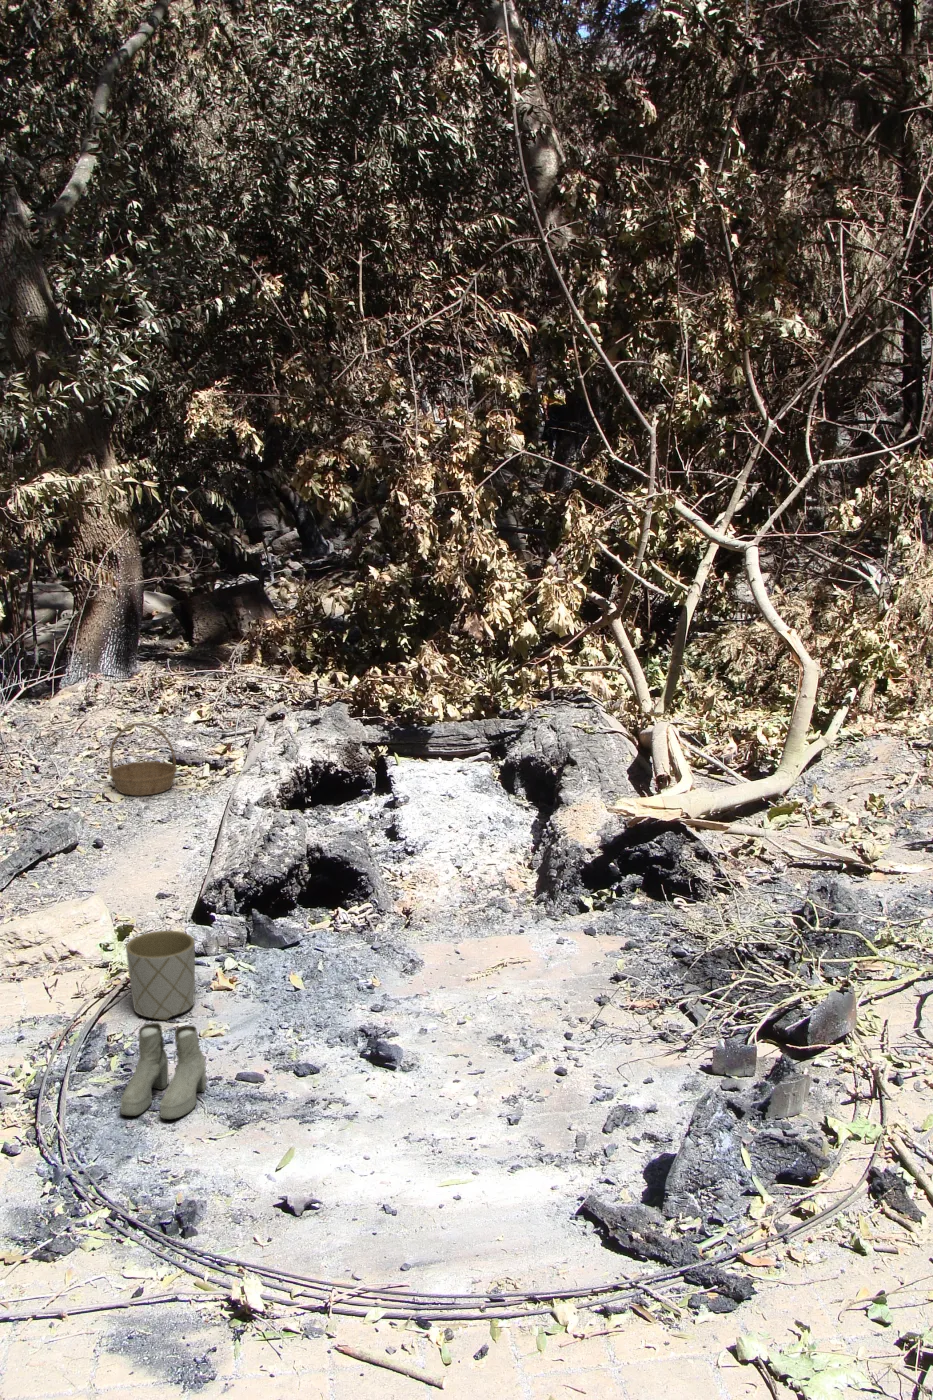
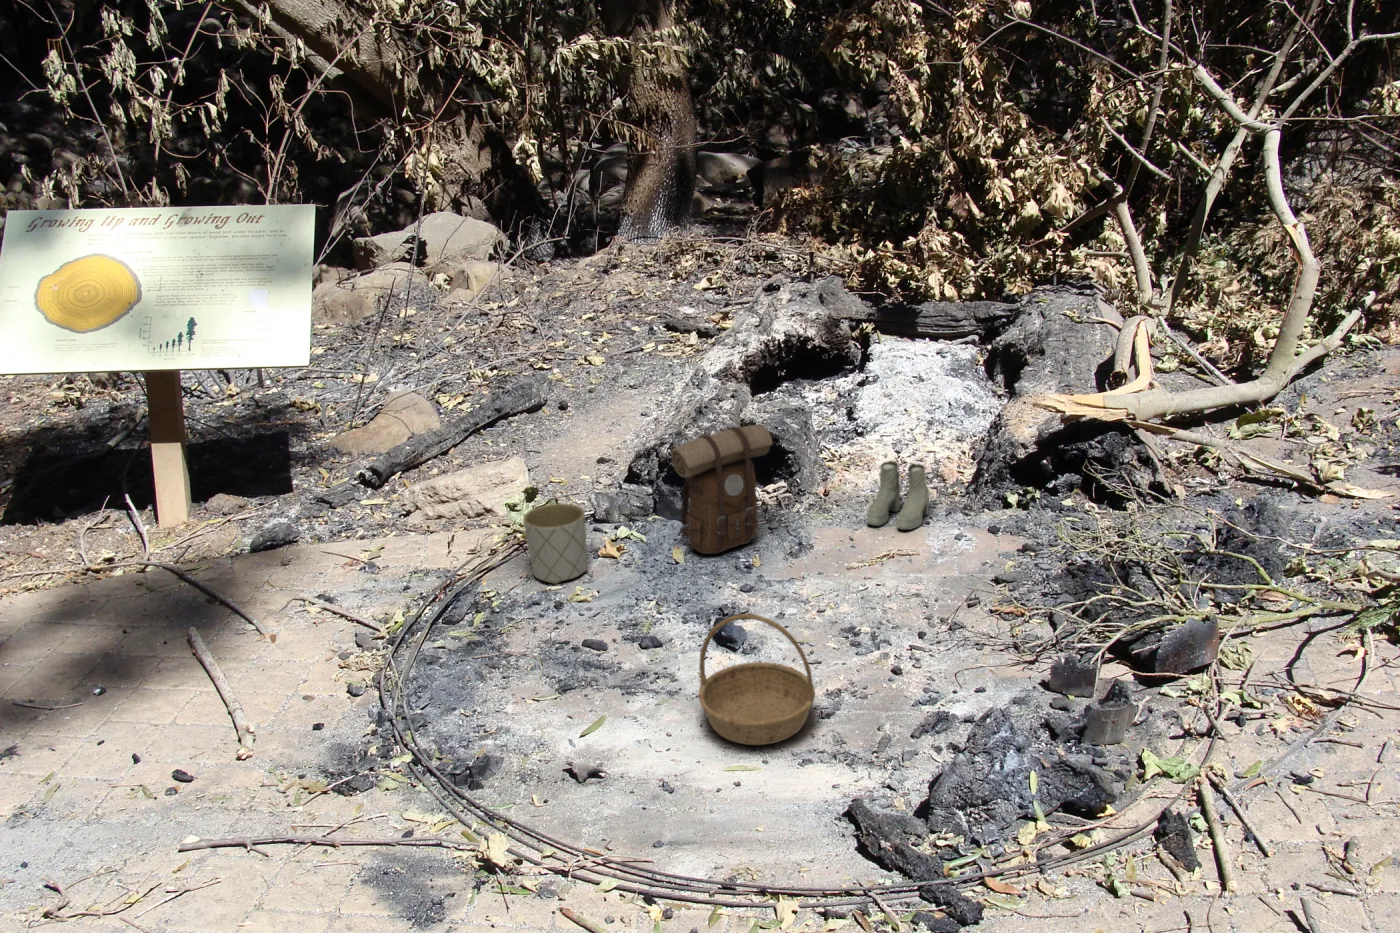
basket: present [109,723,177,796] -> present [699,614,815,745]
backpack: none [283,834,384,975] -> present [671,424,772,554]
boots: present [121,1023,206,1120] -> present [867,461,929,530]

